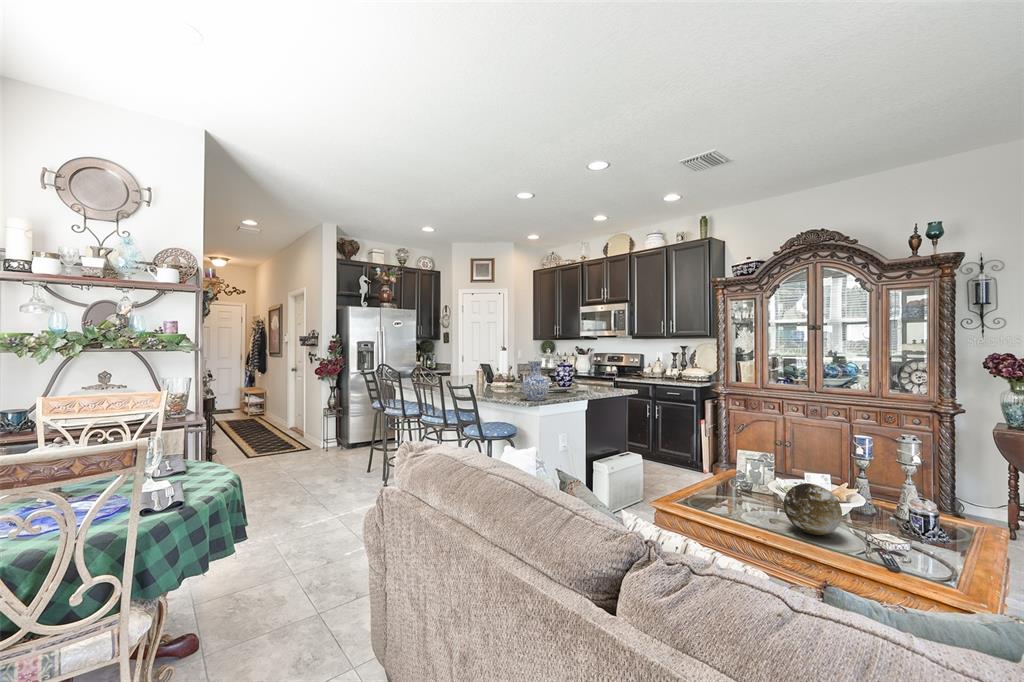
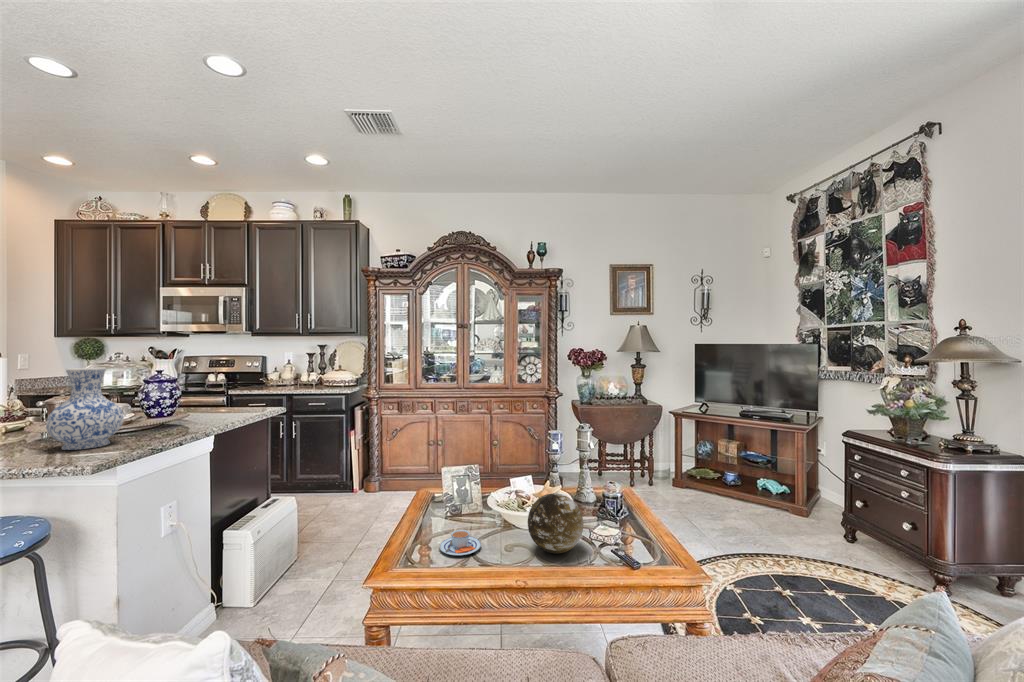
teacup: none [712,494,747,511] -> present [440,530,481,555]

